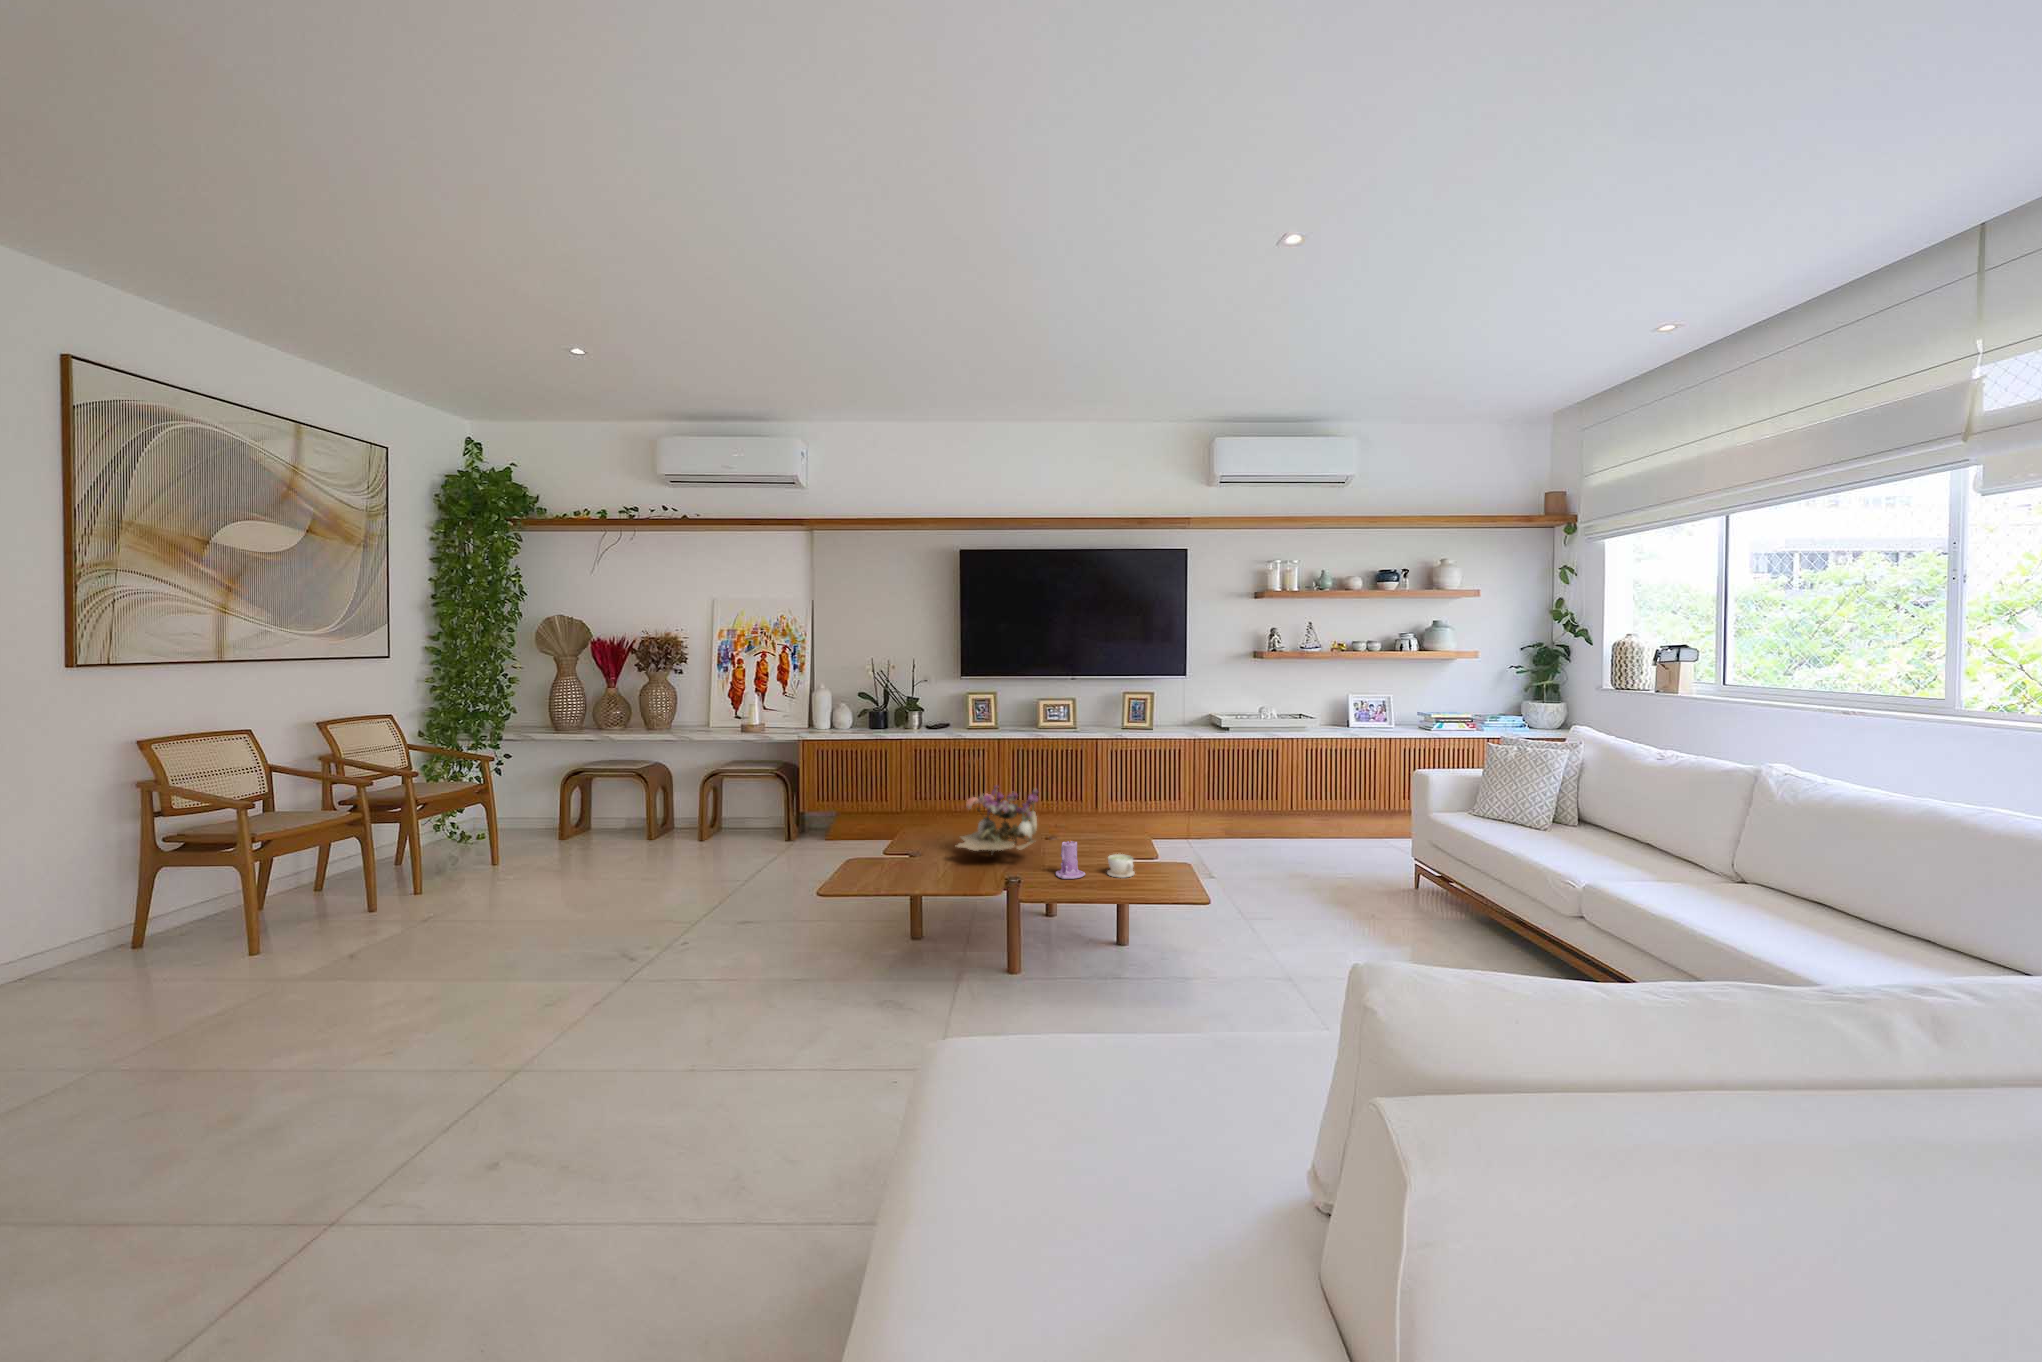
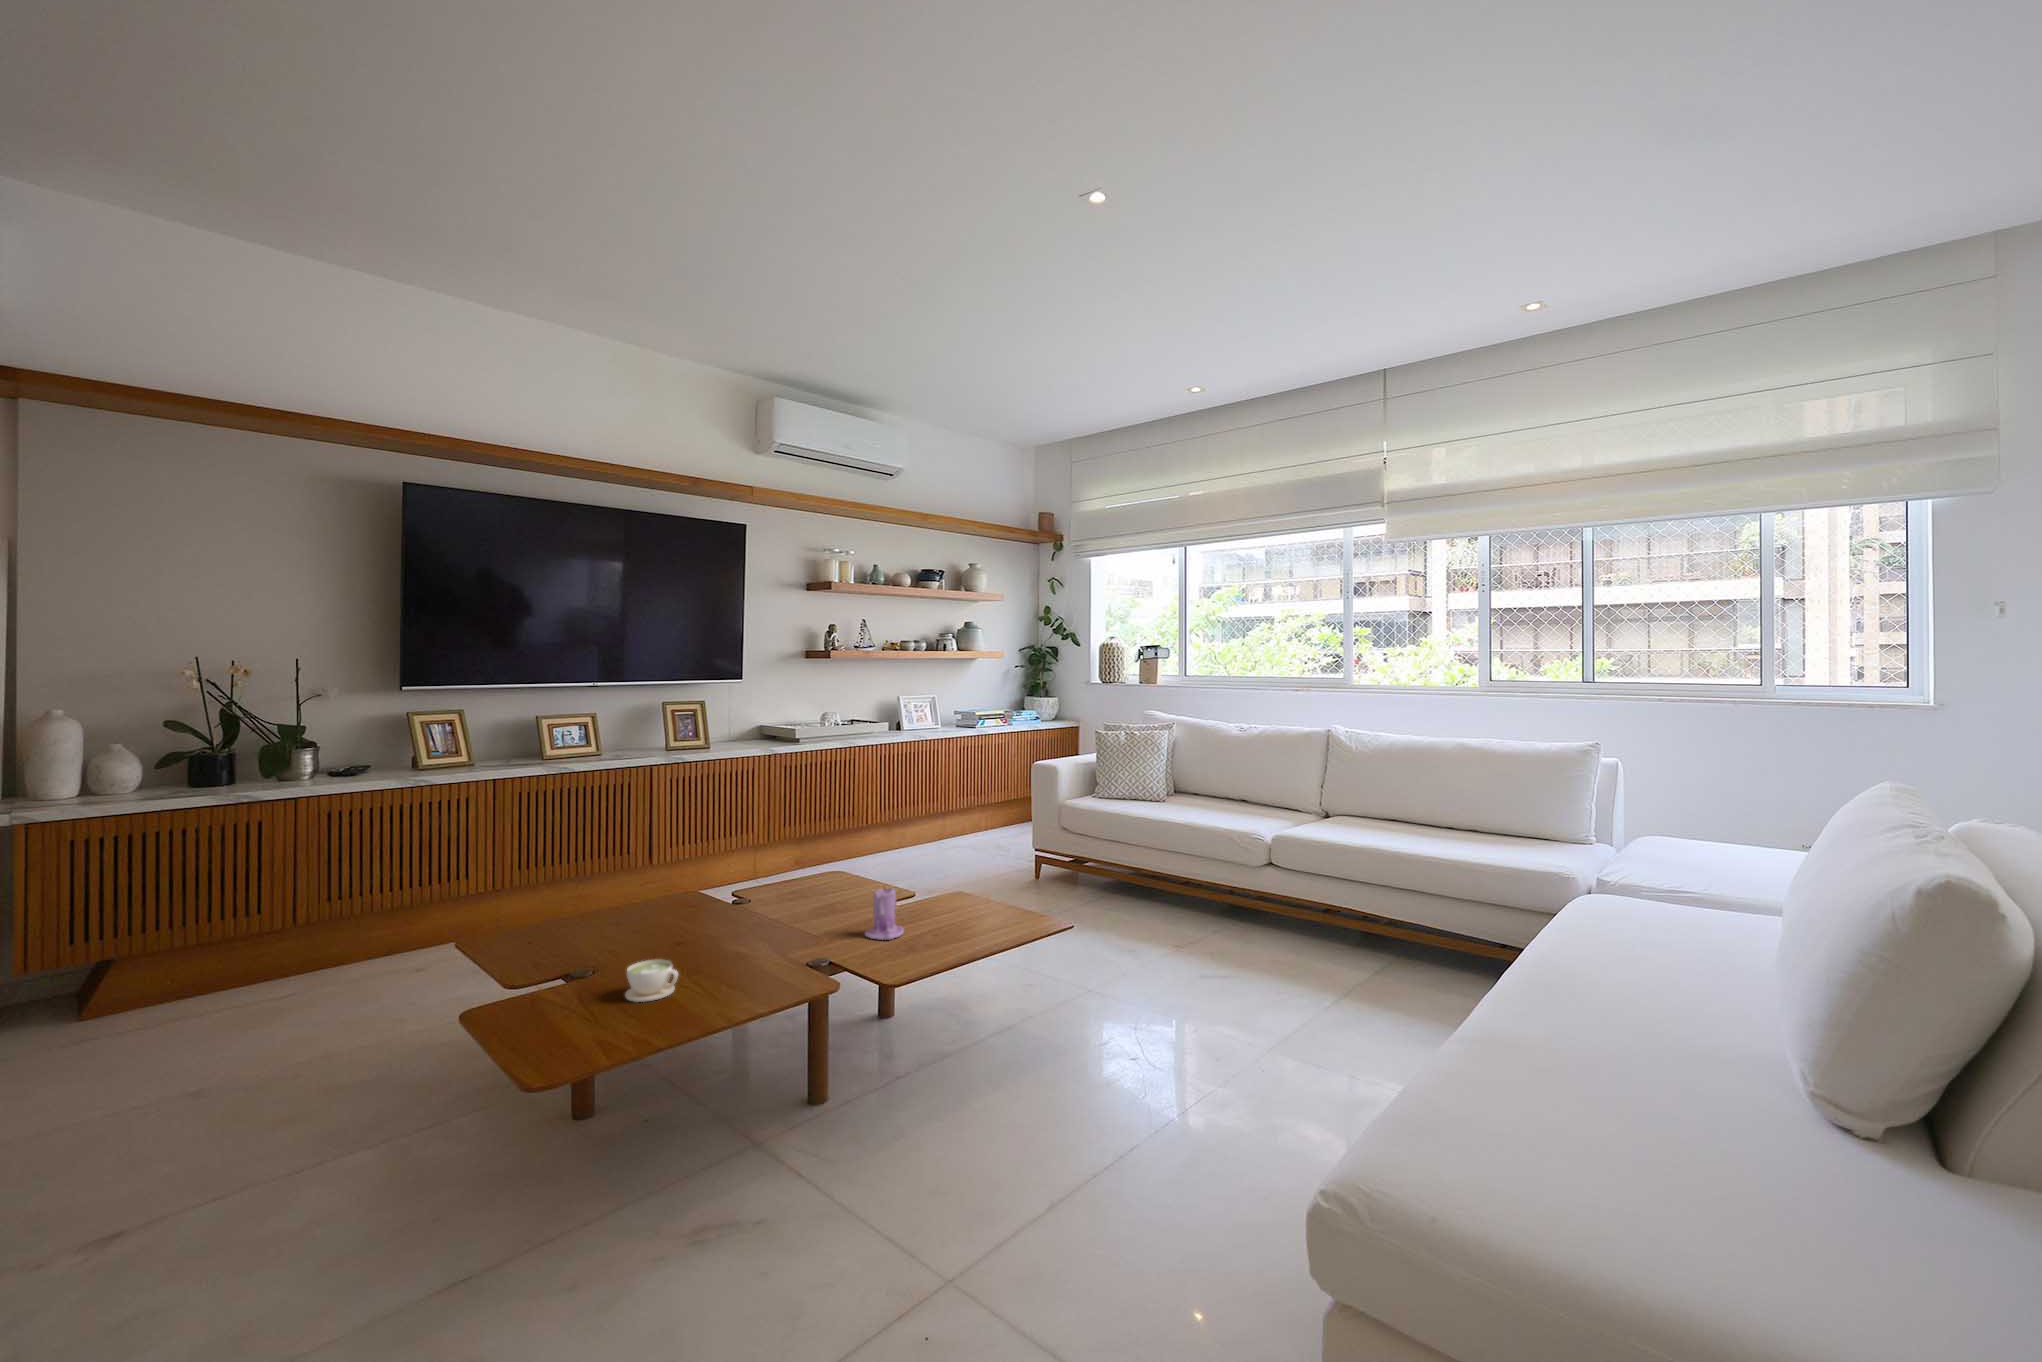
flower arrangement: present [957,785,1039,853] -> none [673,827,818,939]
coffee cup: present [1107,854,1134,878] -> present [625,959,678,1002]

